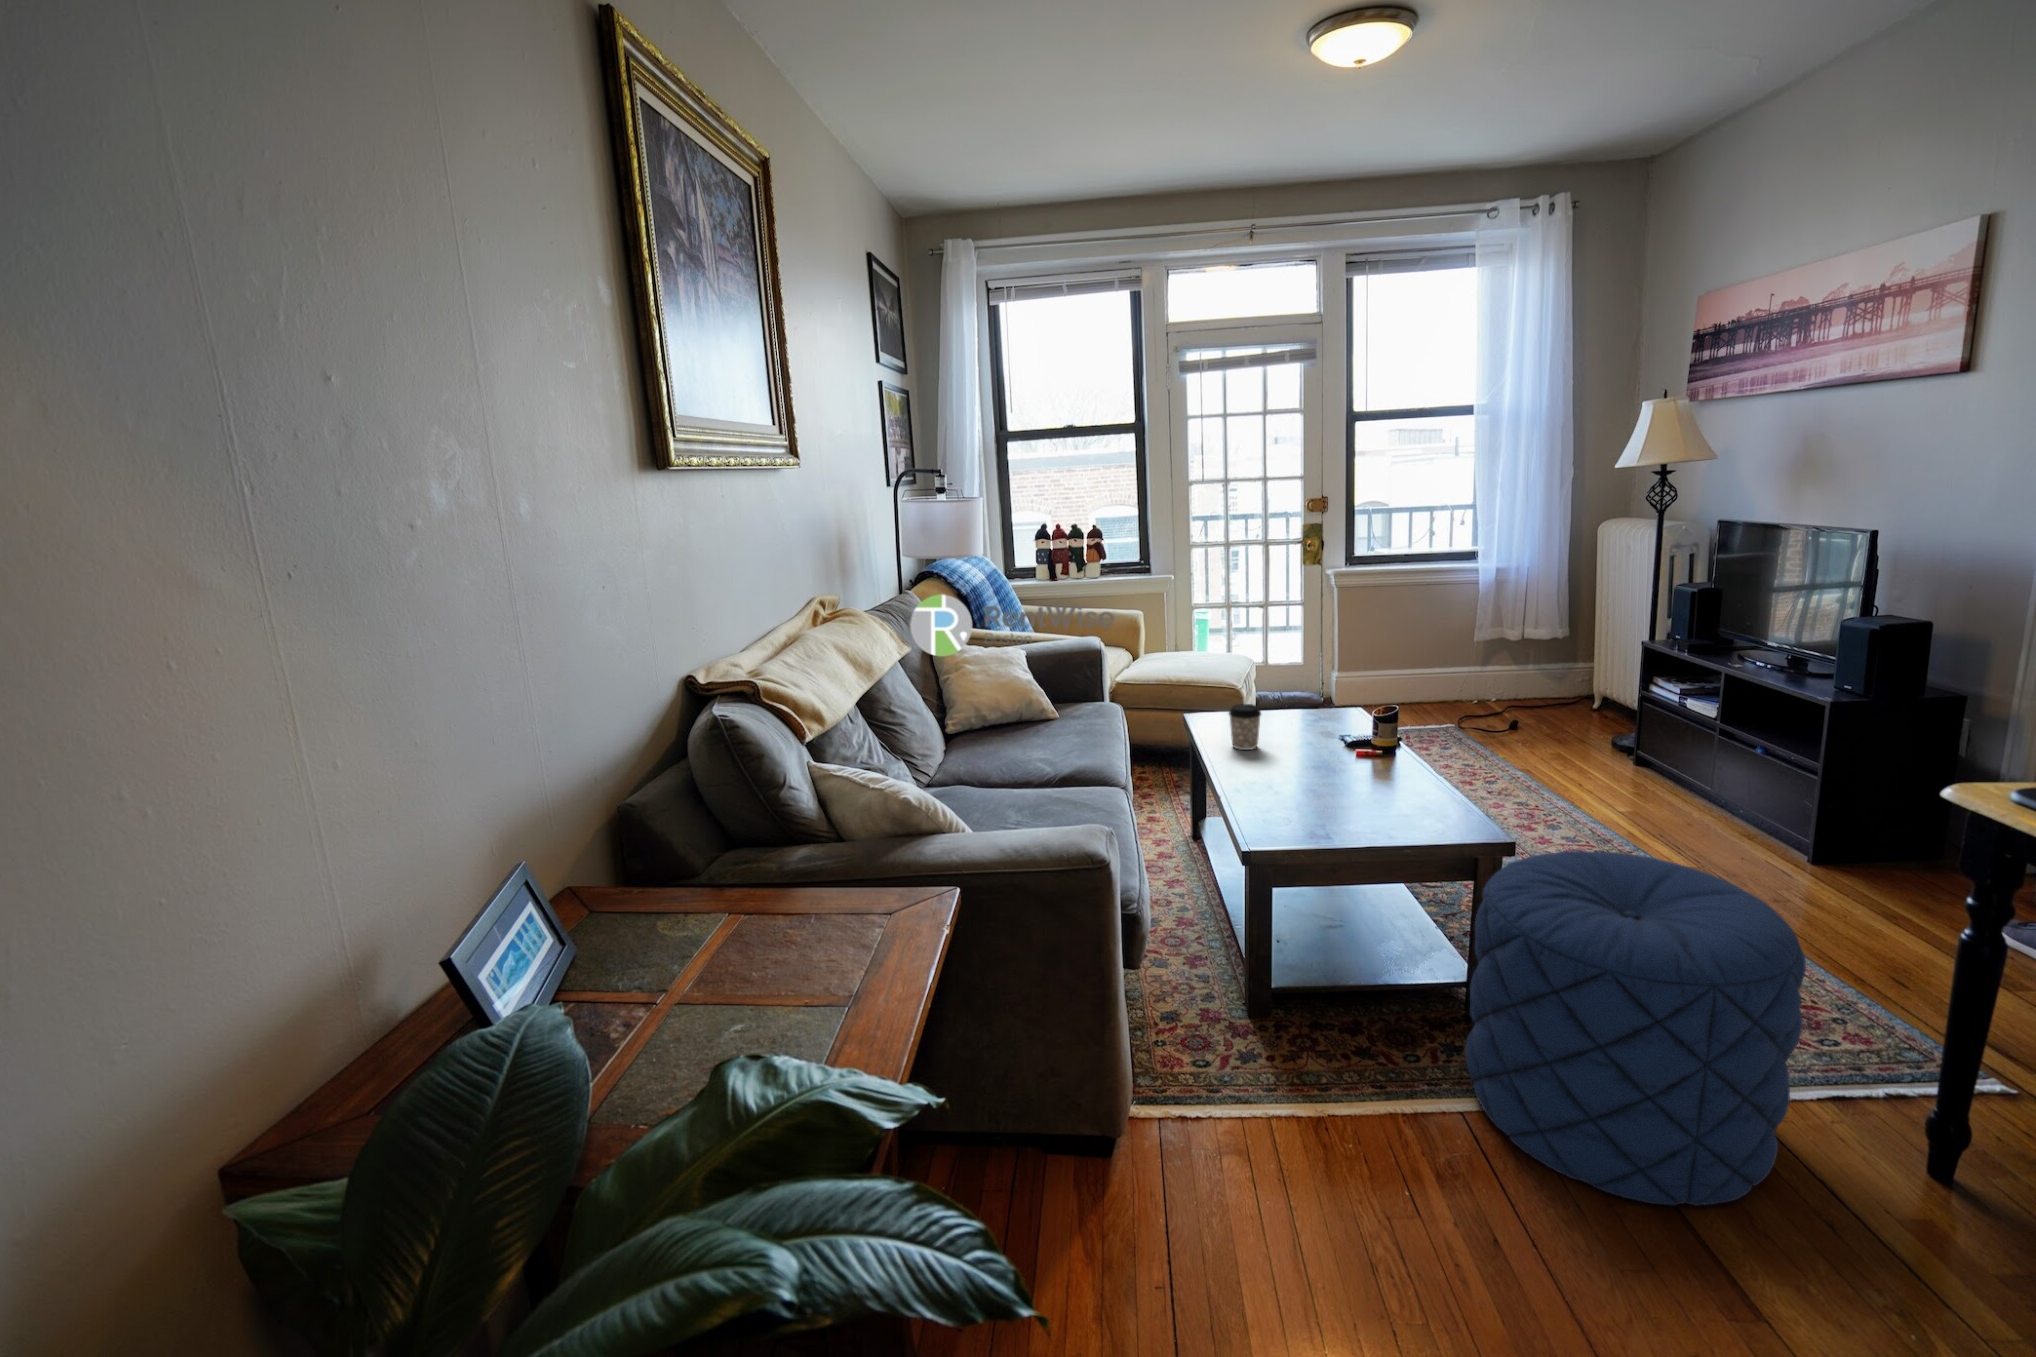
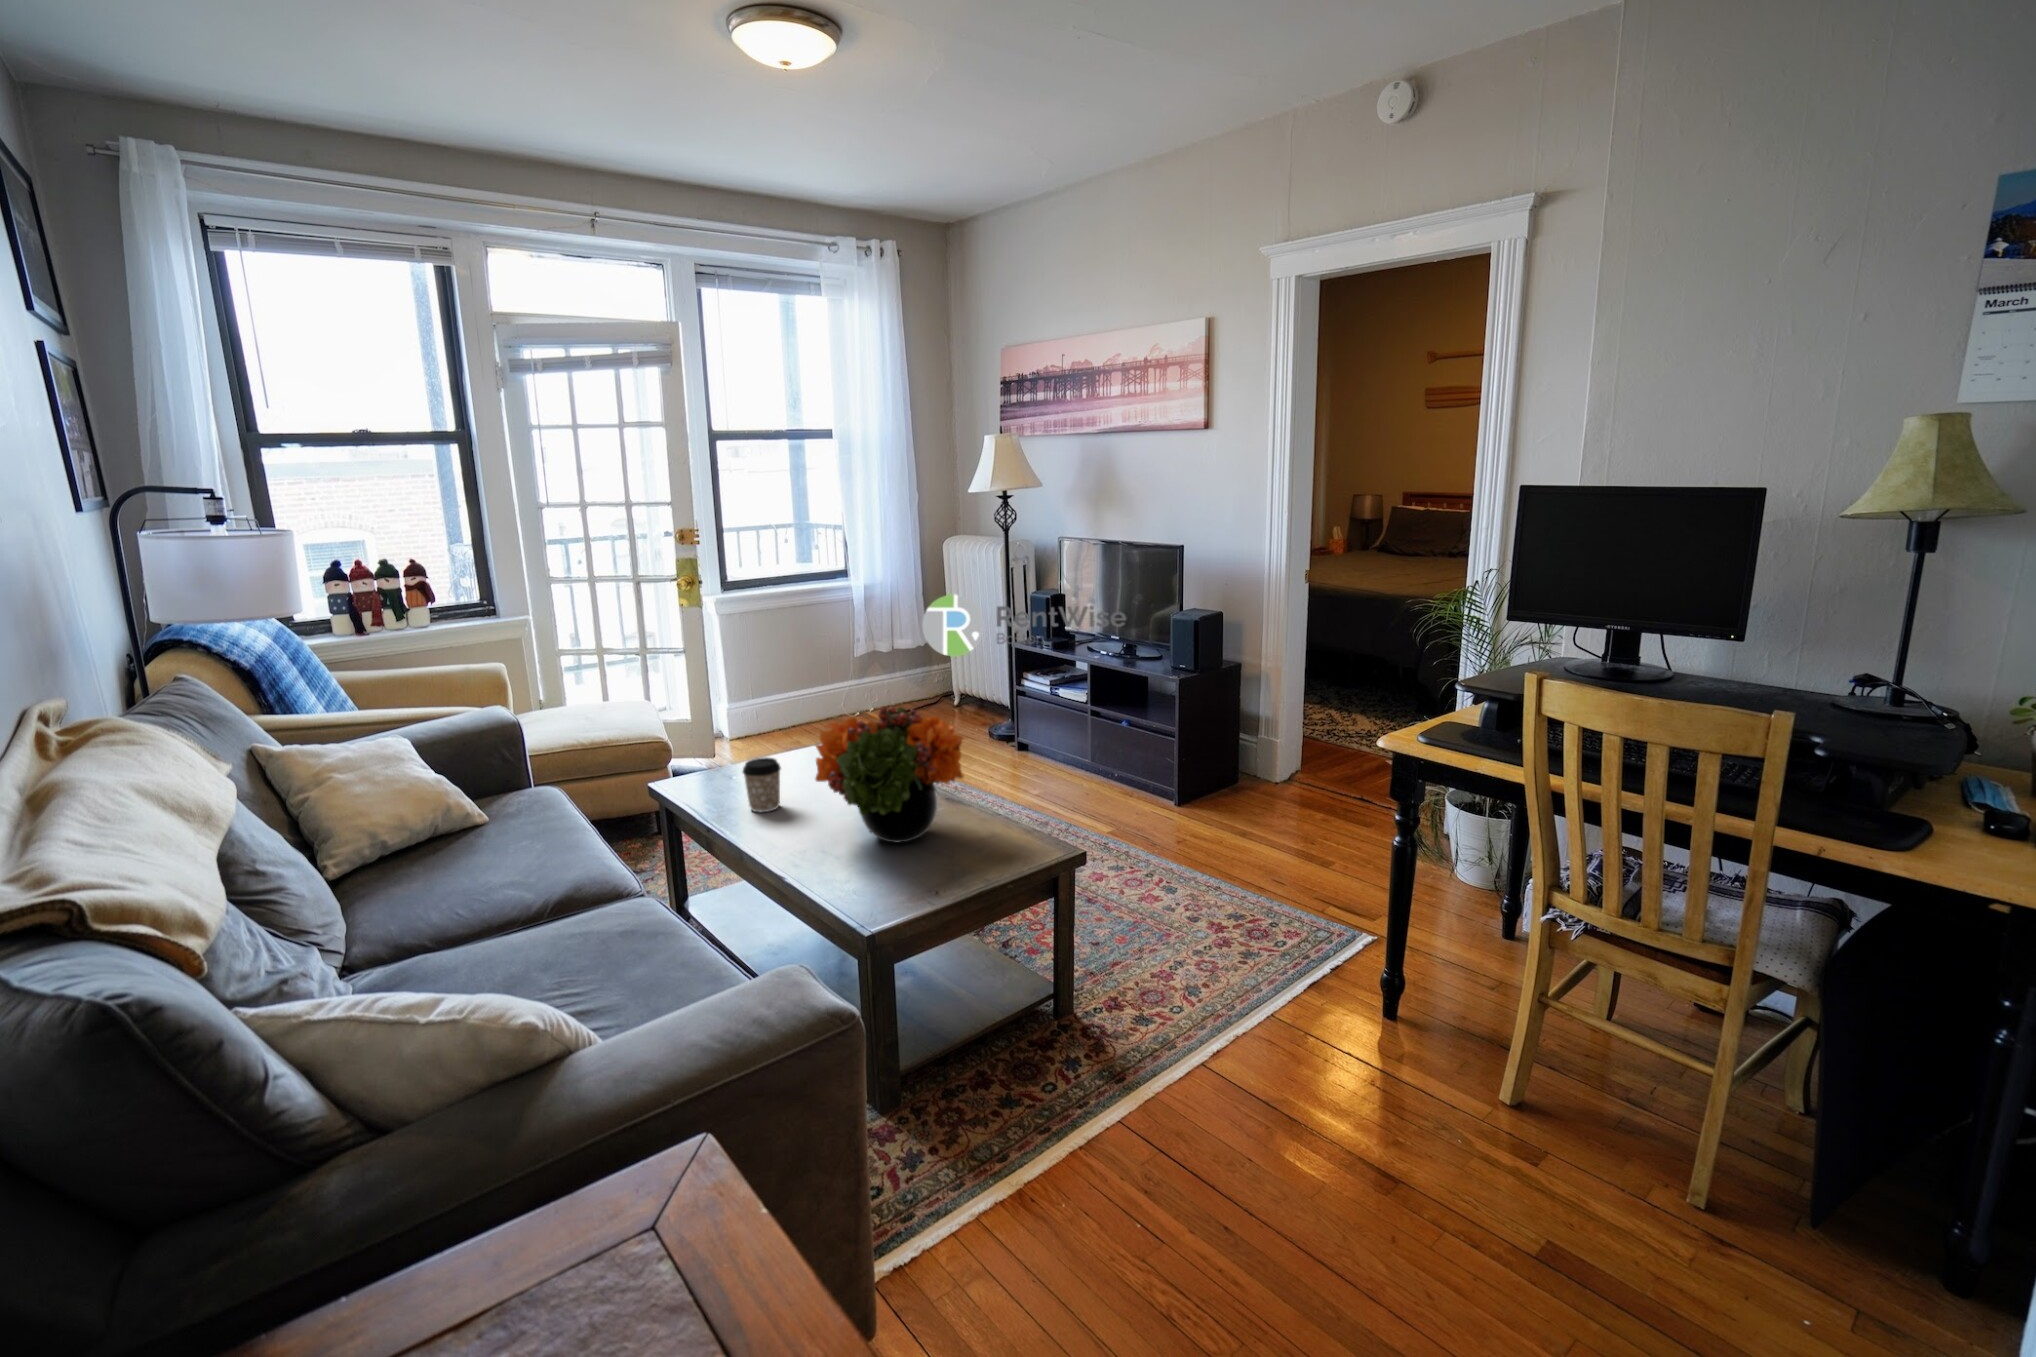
flower arrangement: none [1261,669,1411,797] -> present [815,706,964,843]
pouf: present [1465,851,1806,1206] -> none [1093,832,1341,1136]

